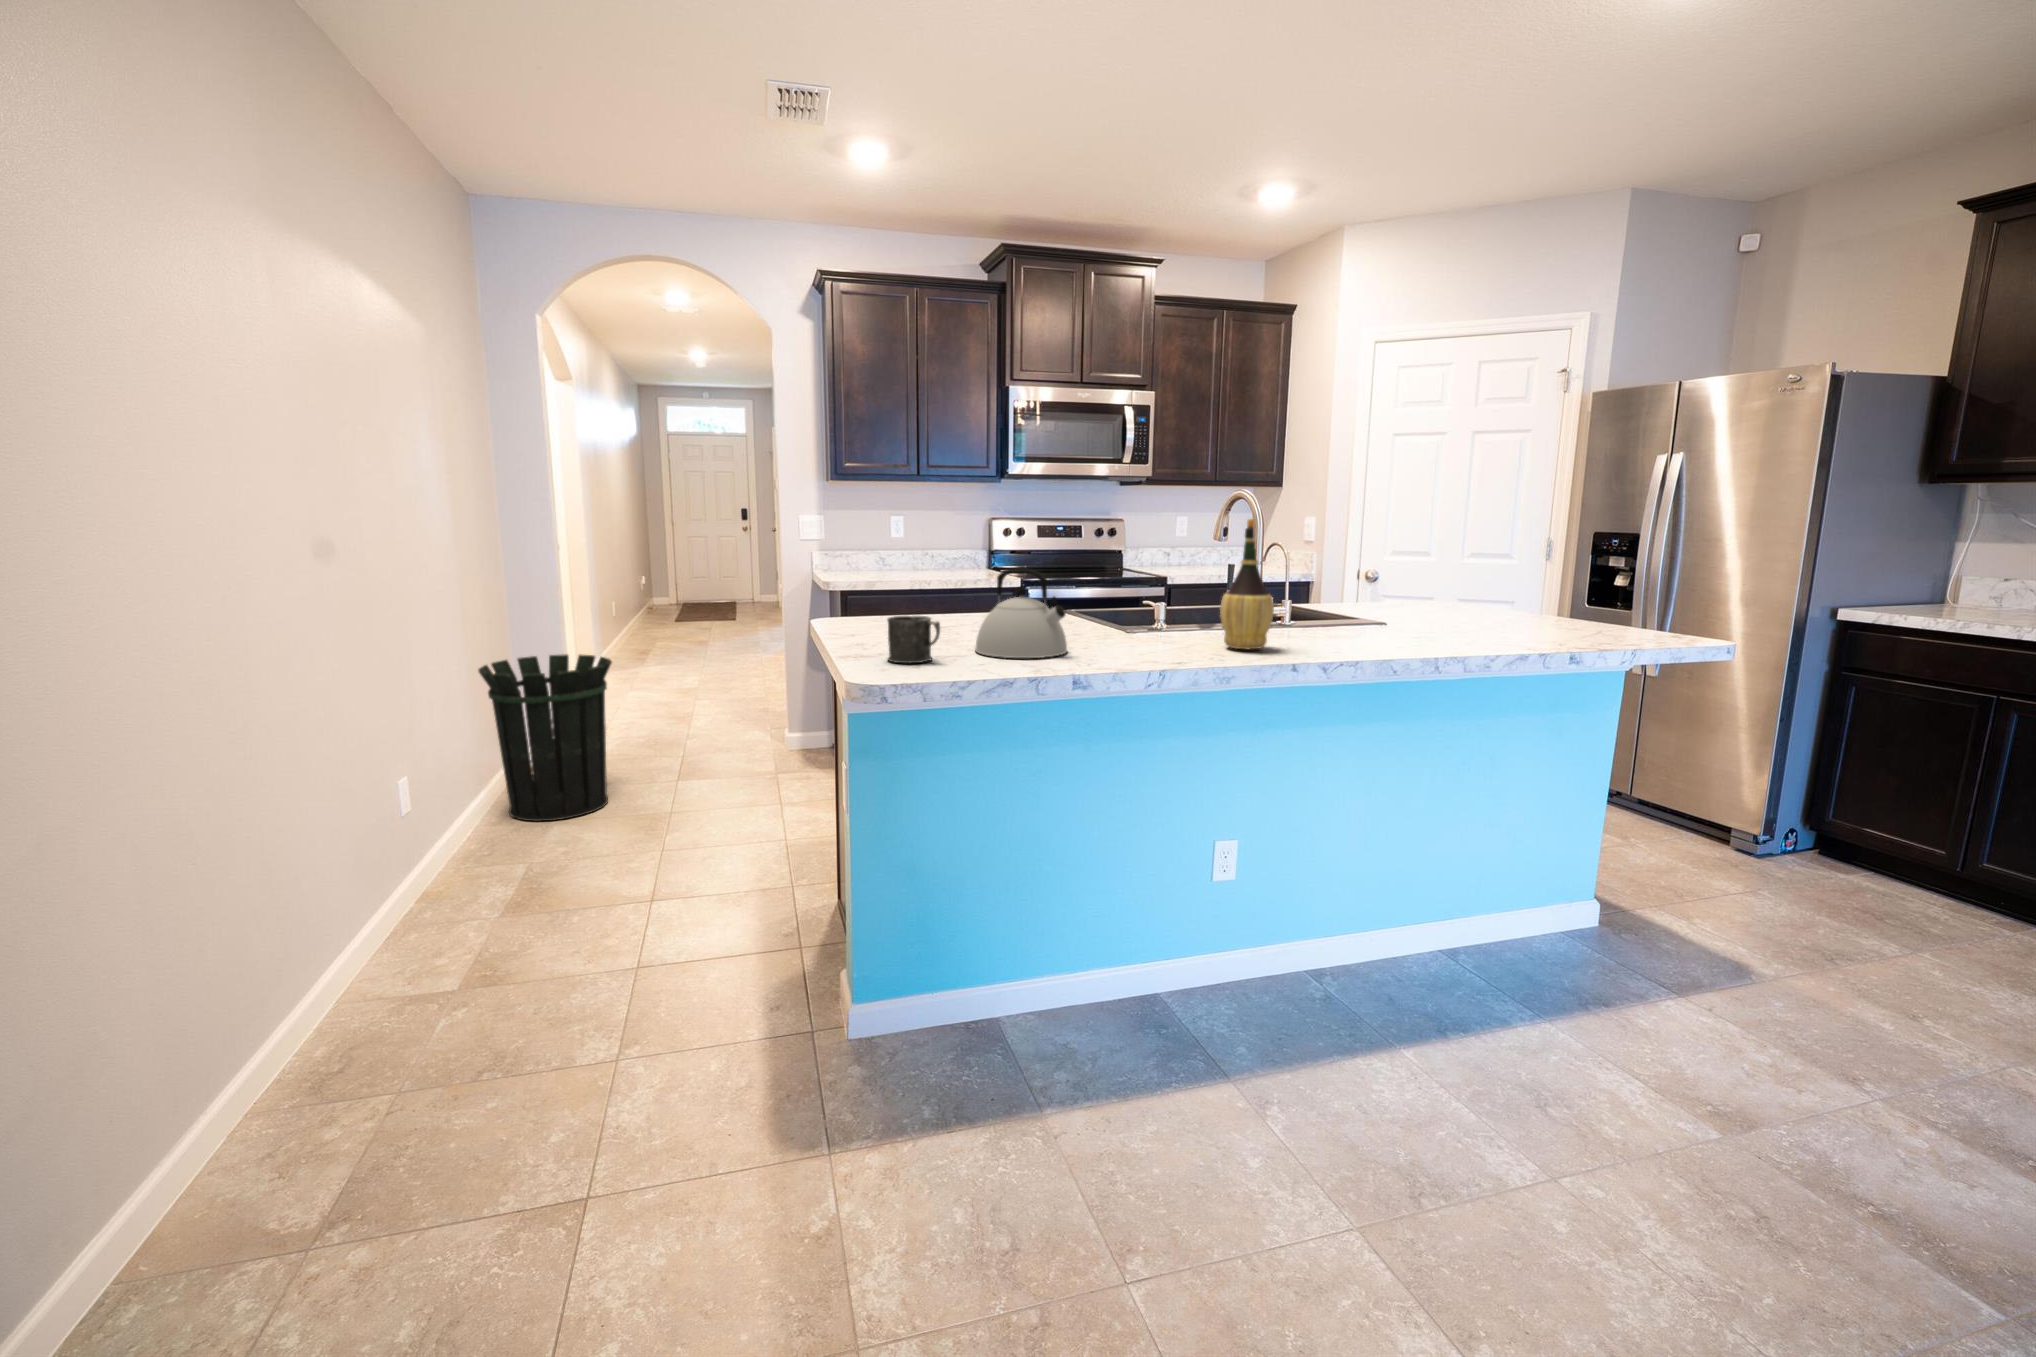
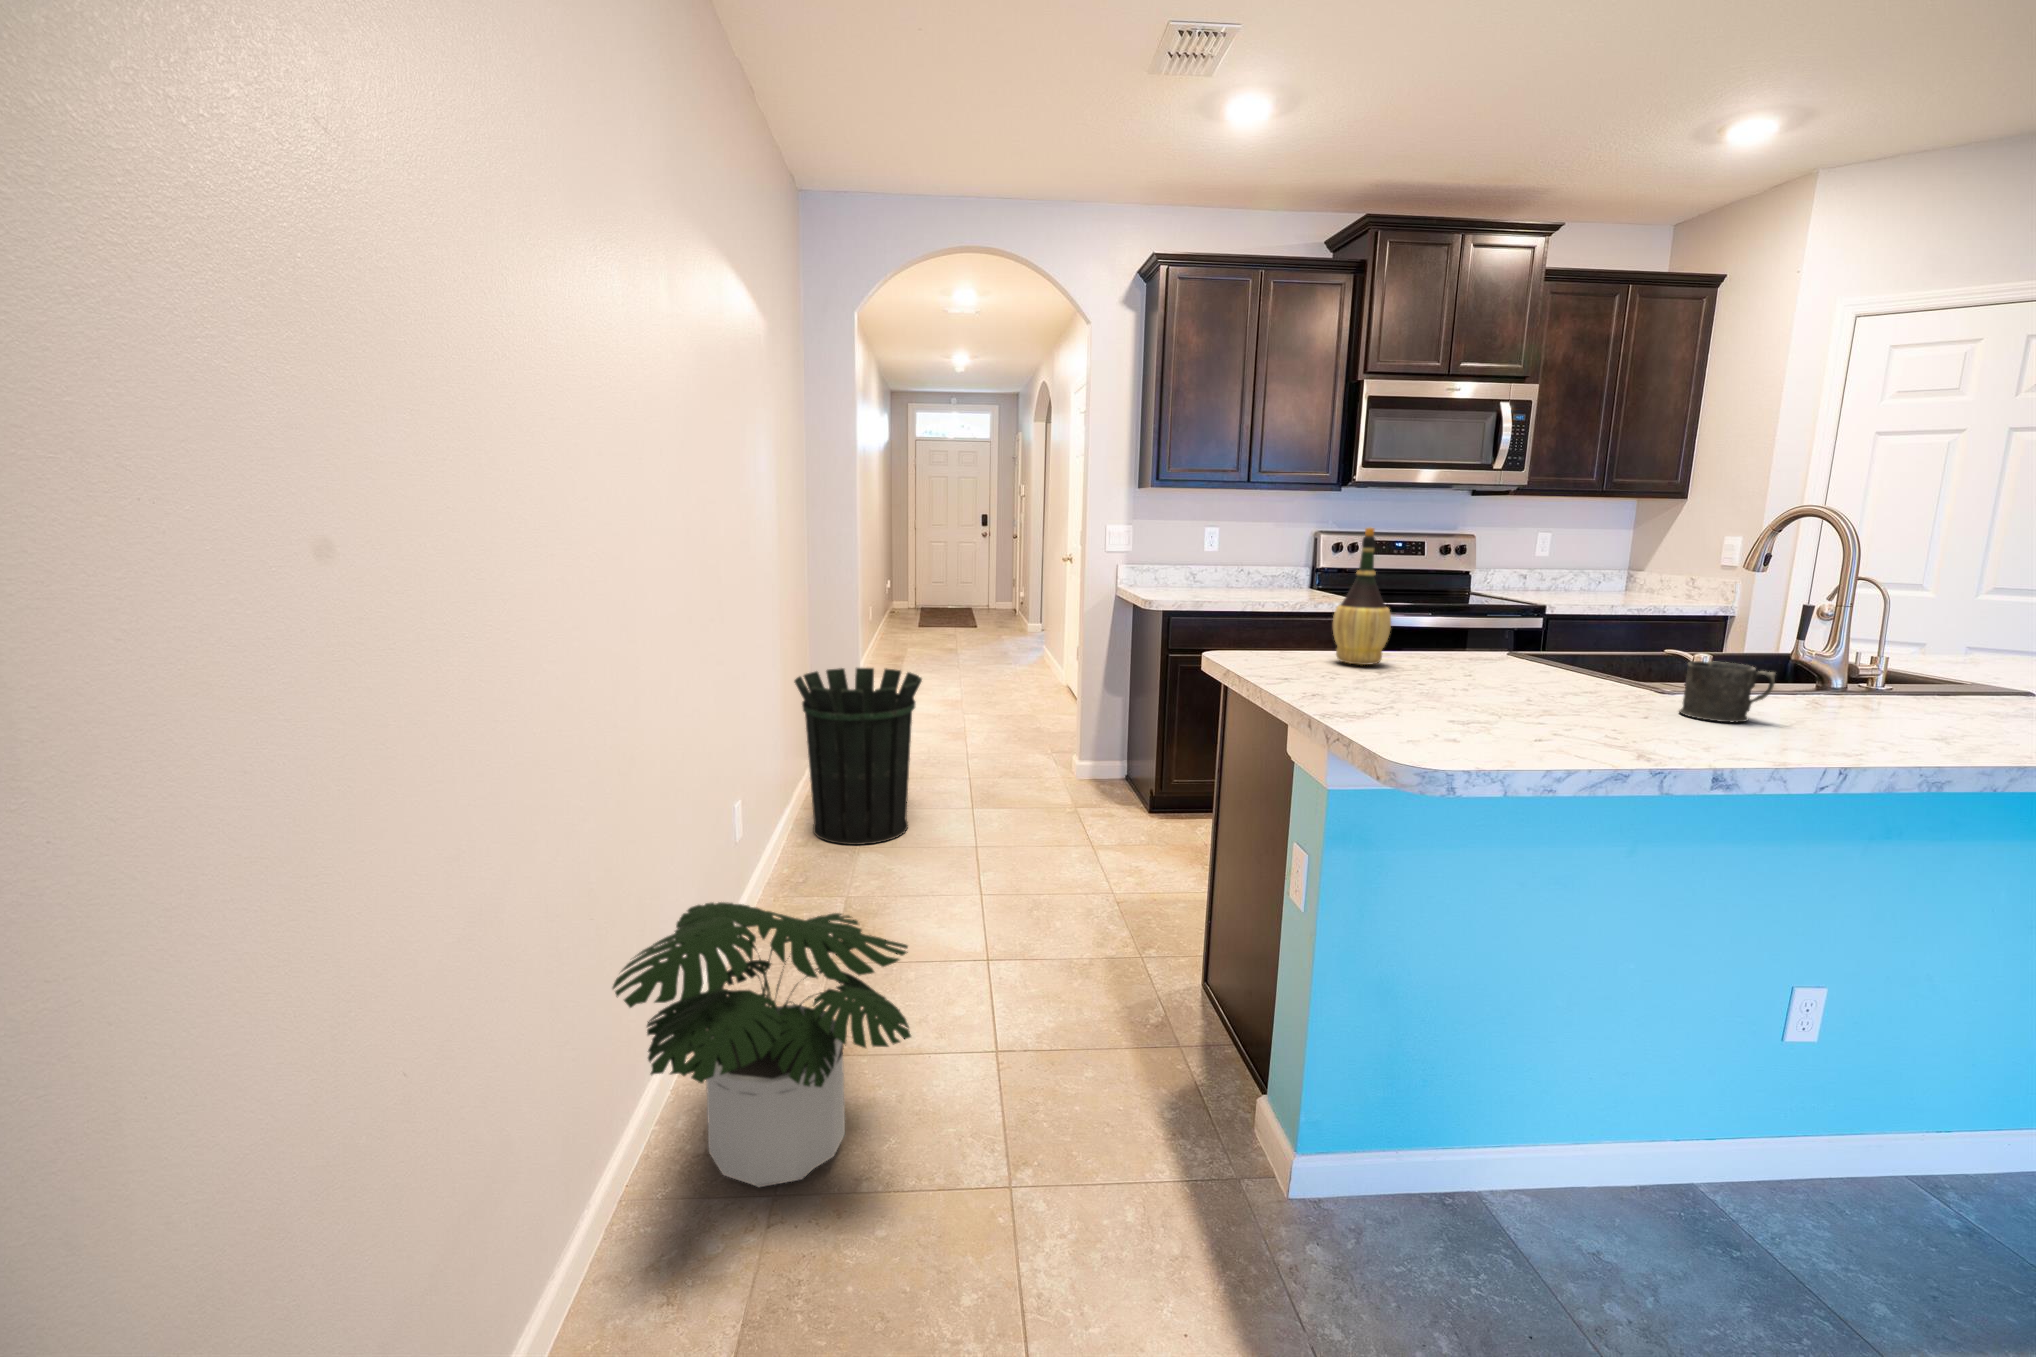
wine bottle: present [1220,519,1274,649] -> present [1333,528,1391,665]
kettle: present [975,568,1067,658] -> none [1505,608,1667,735]
mug: present [887,616,940,663] -> present [1679,661,1776,722]
potted plant: none [210,855,528,1092] -> present [613,902,911,1187]

